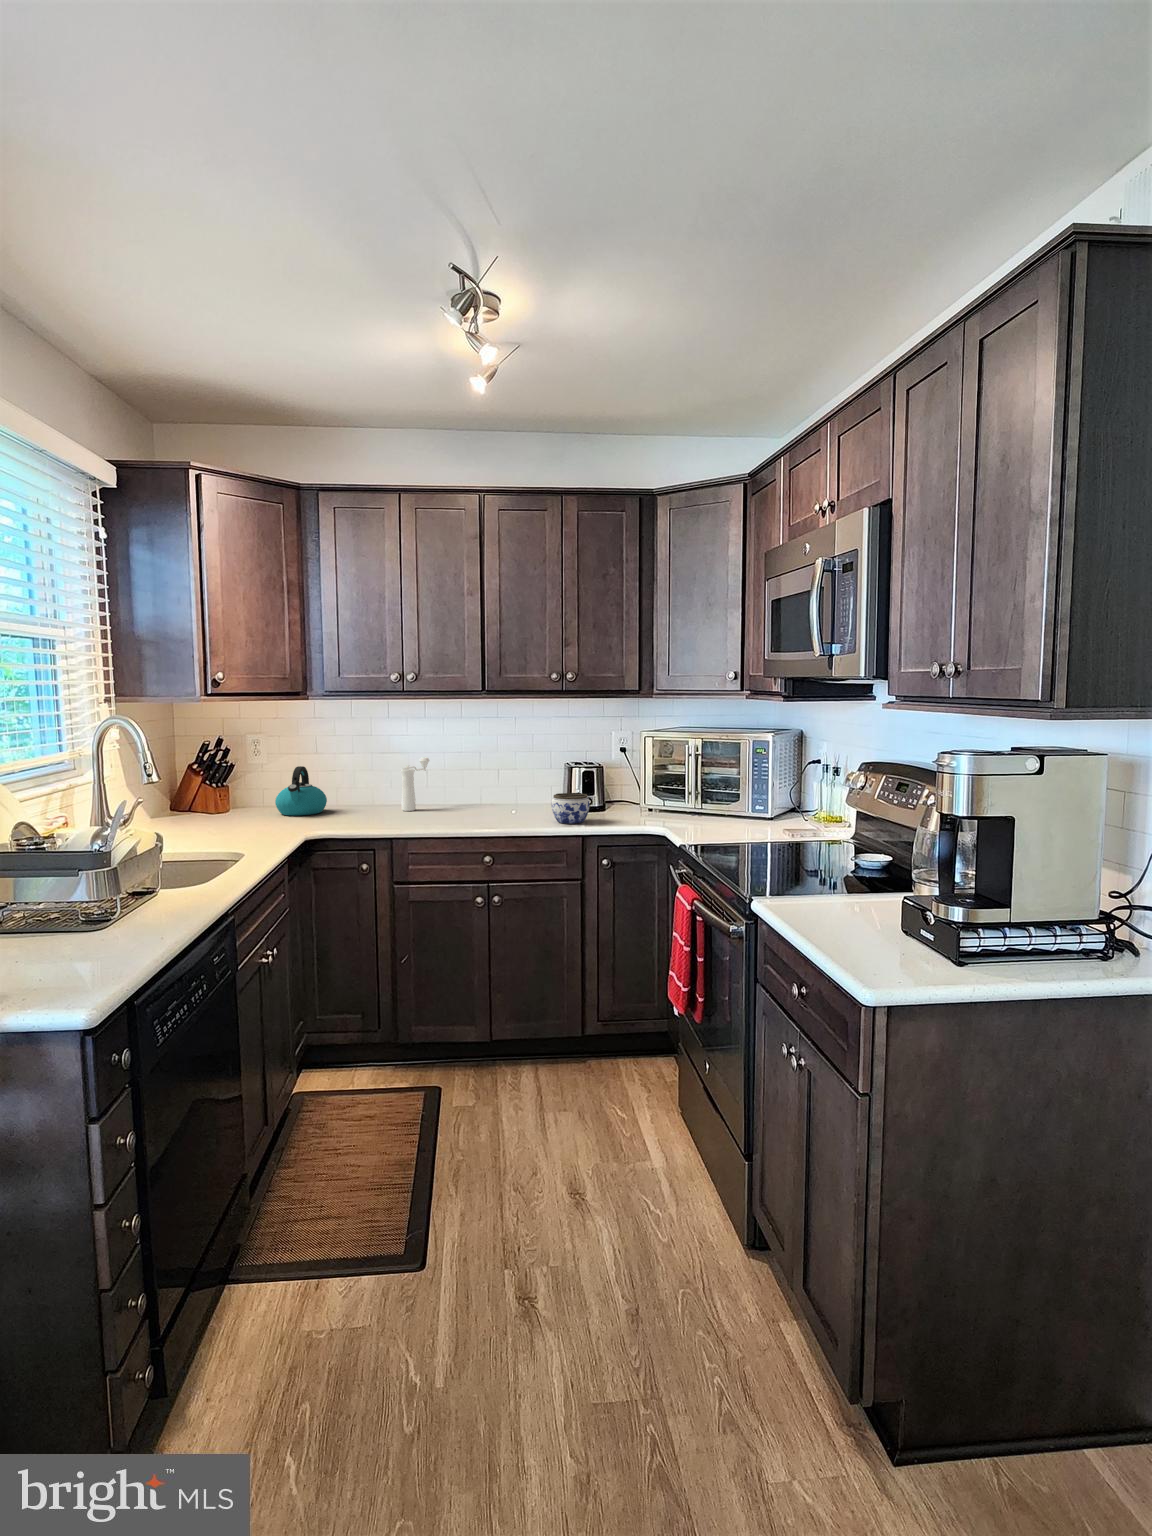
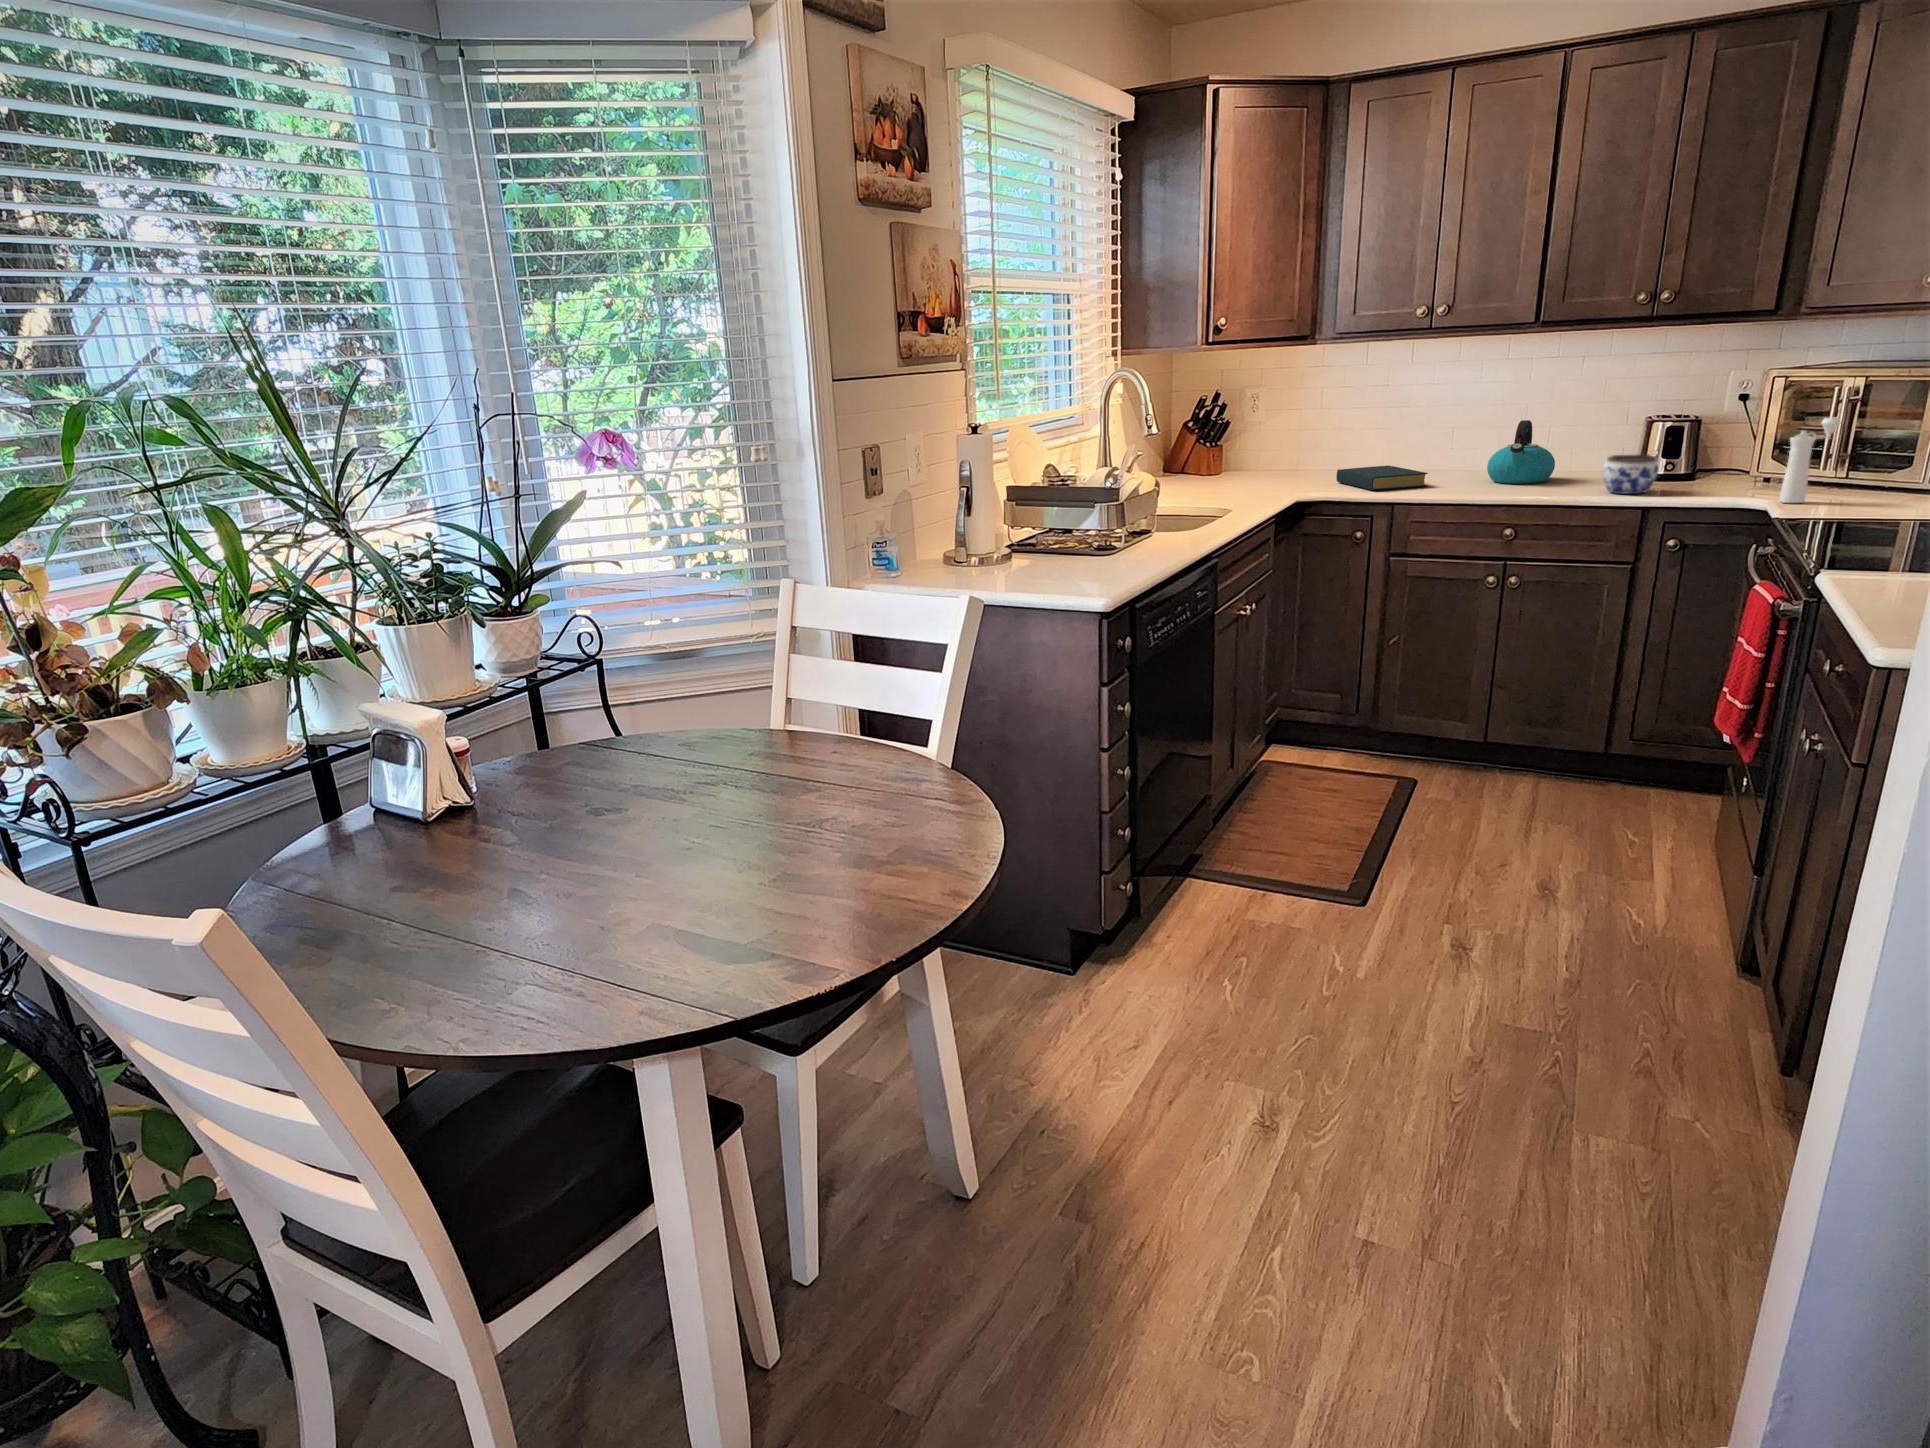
pepper mill: present [401,757,429,811] -> present [1780,417,1840,503]
kettle: present [275,766,327,816] -> present [1487,420,1555,484]
hardback book: none [338,803,417,826] -> present [1336,465,1428,490]

